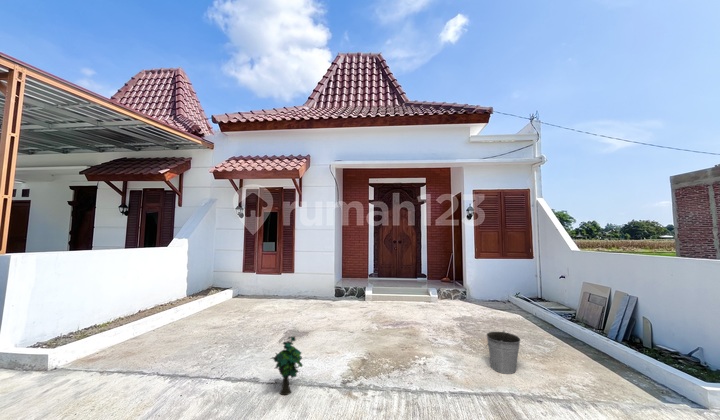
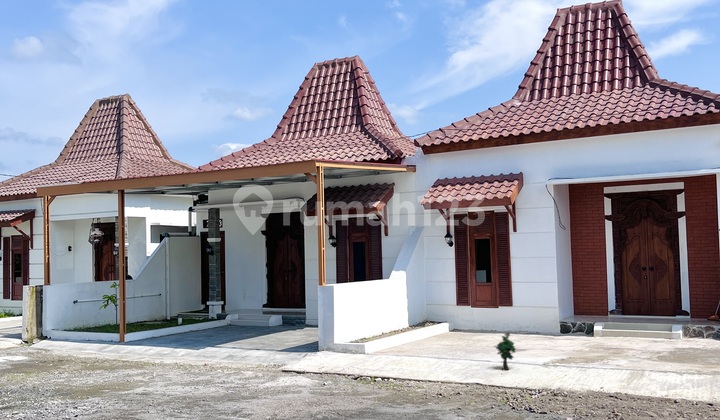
bucket: present [487,331,520,374] -> none [667,340,695,370]

